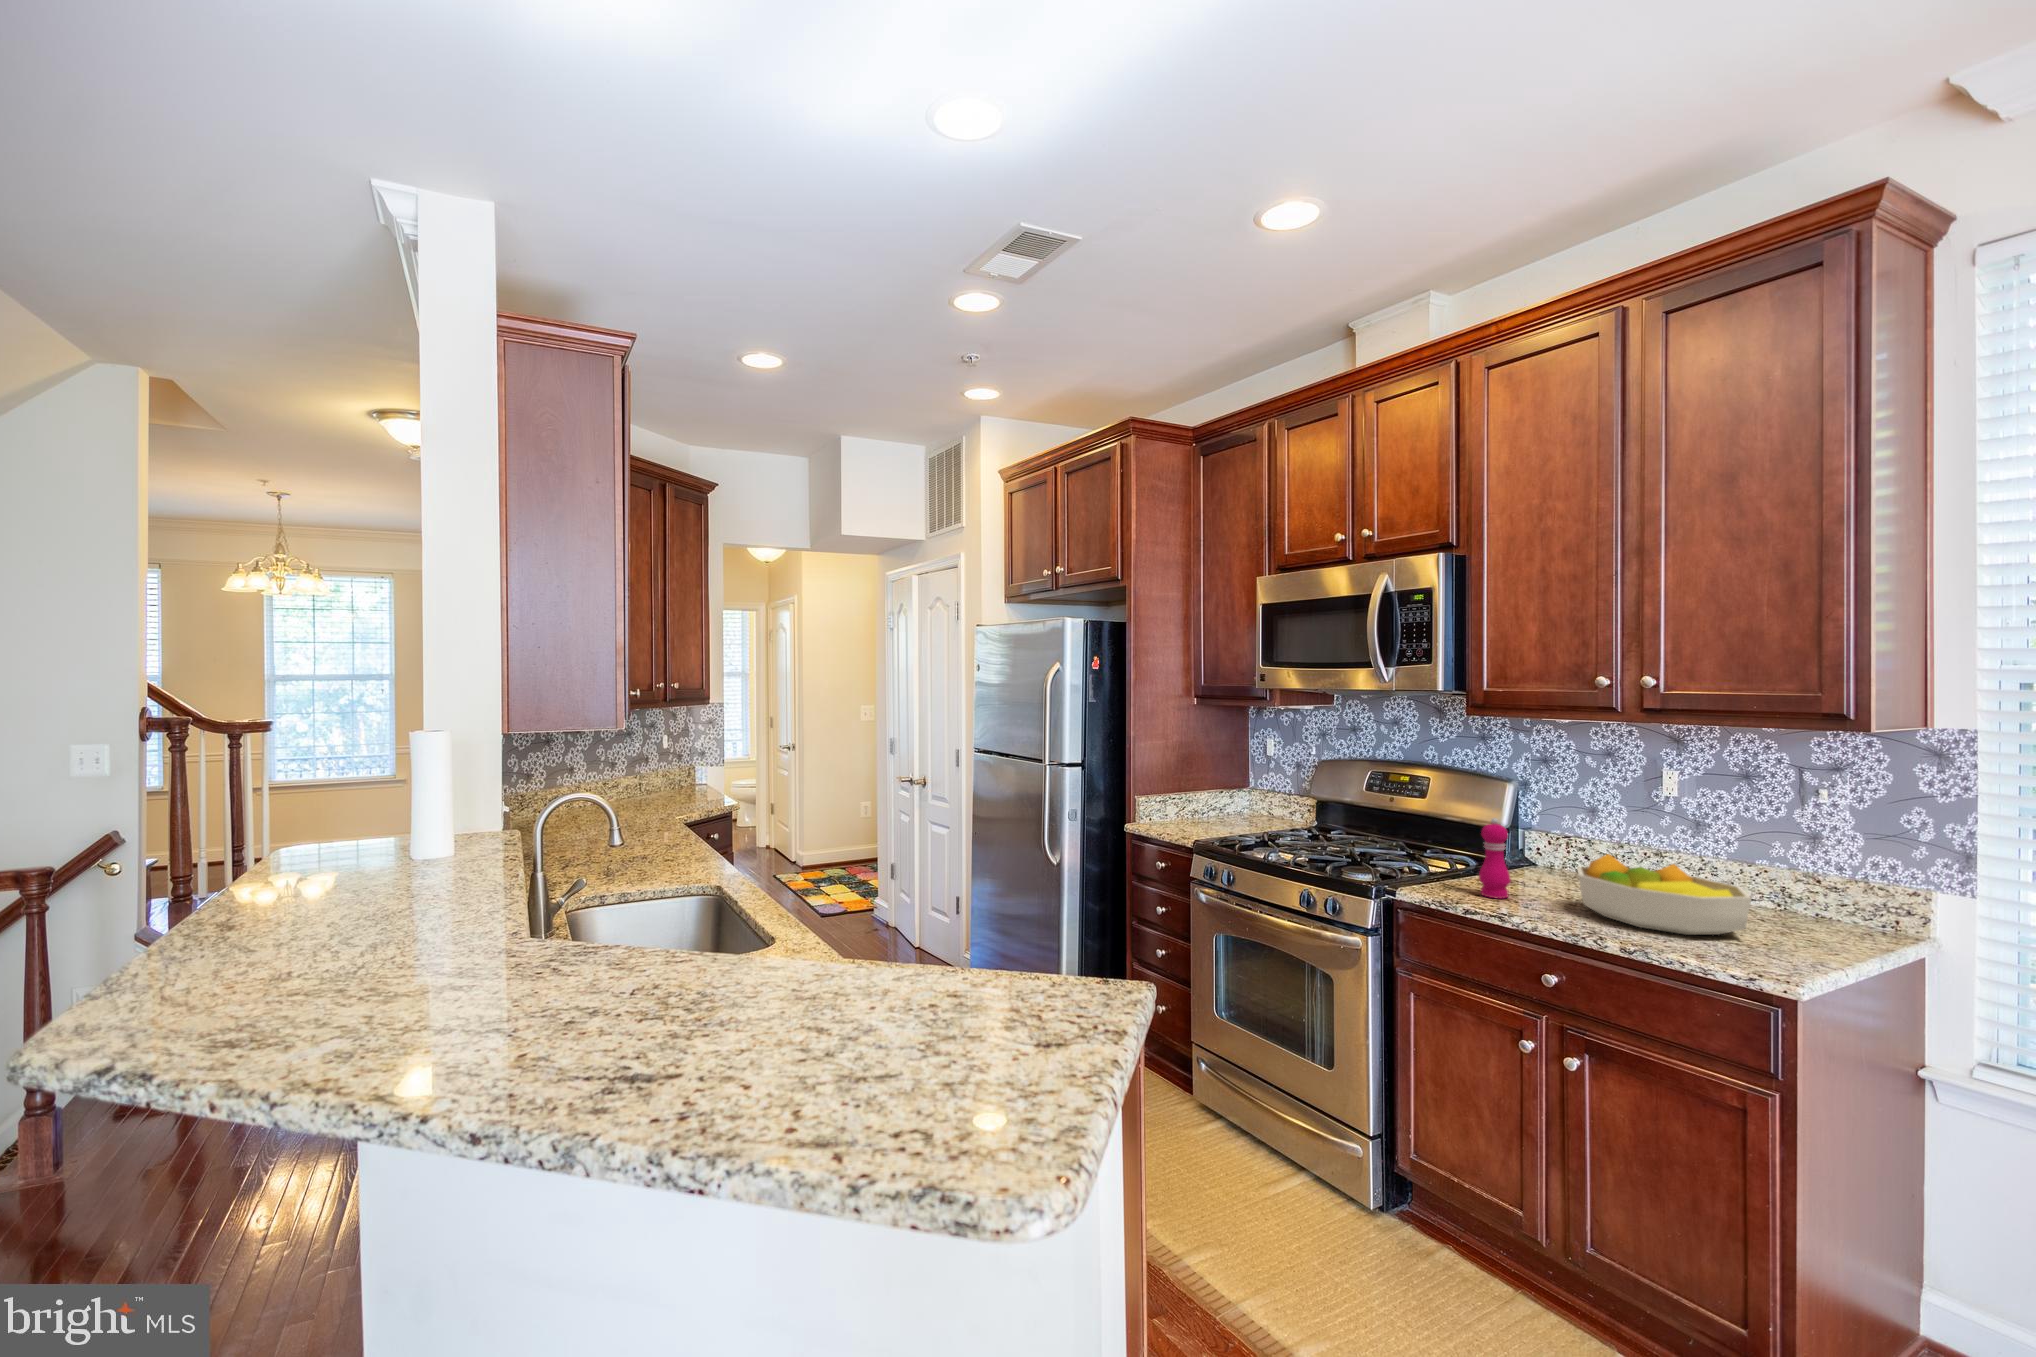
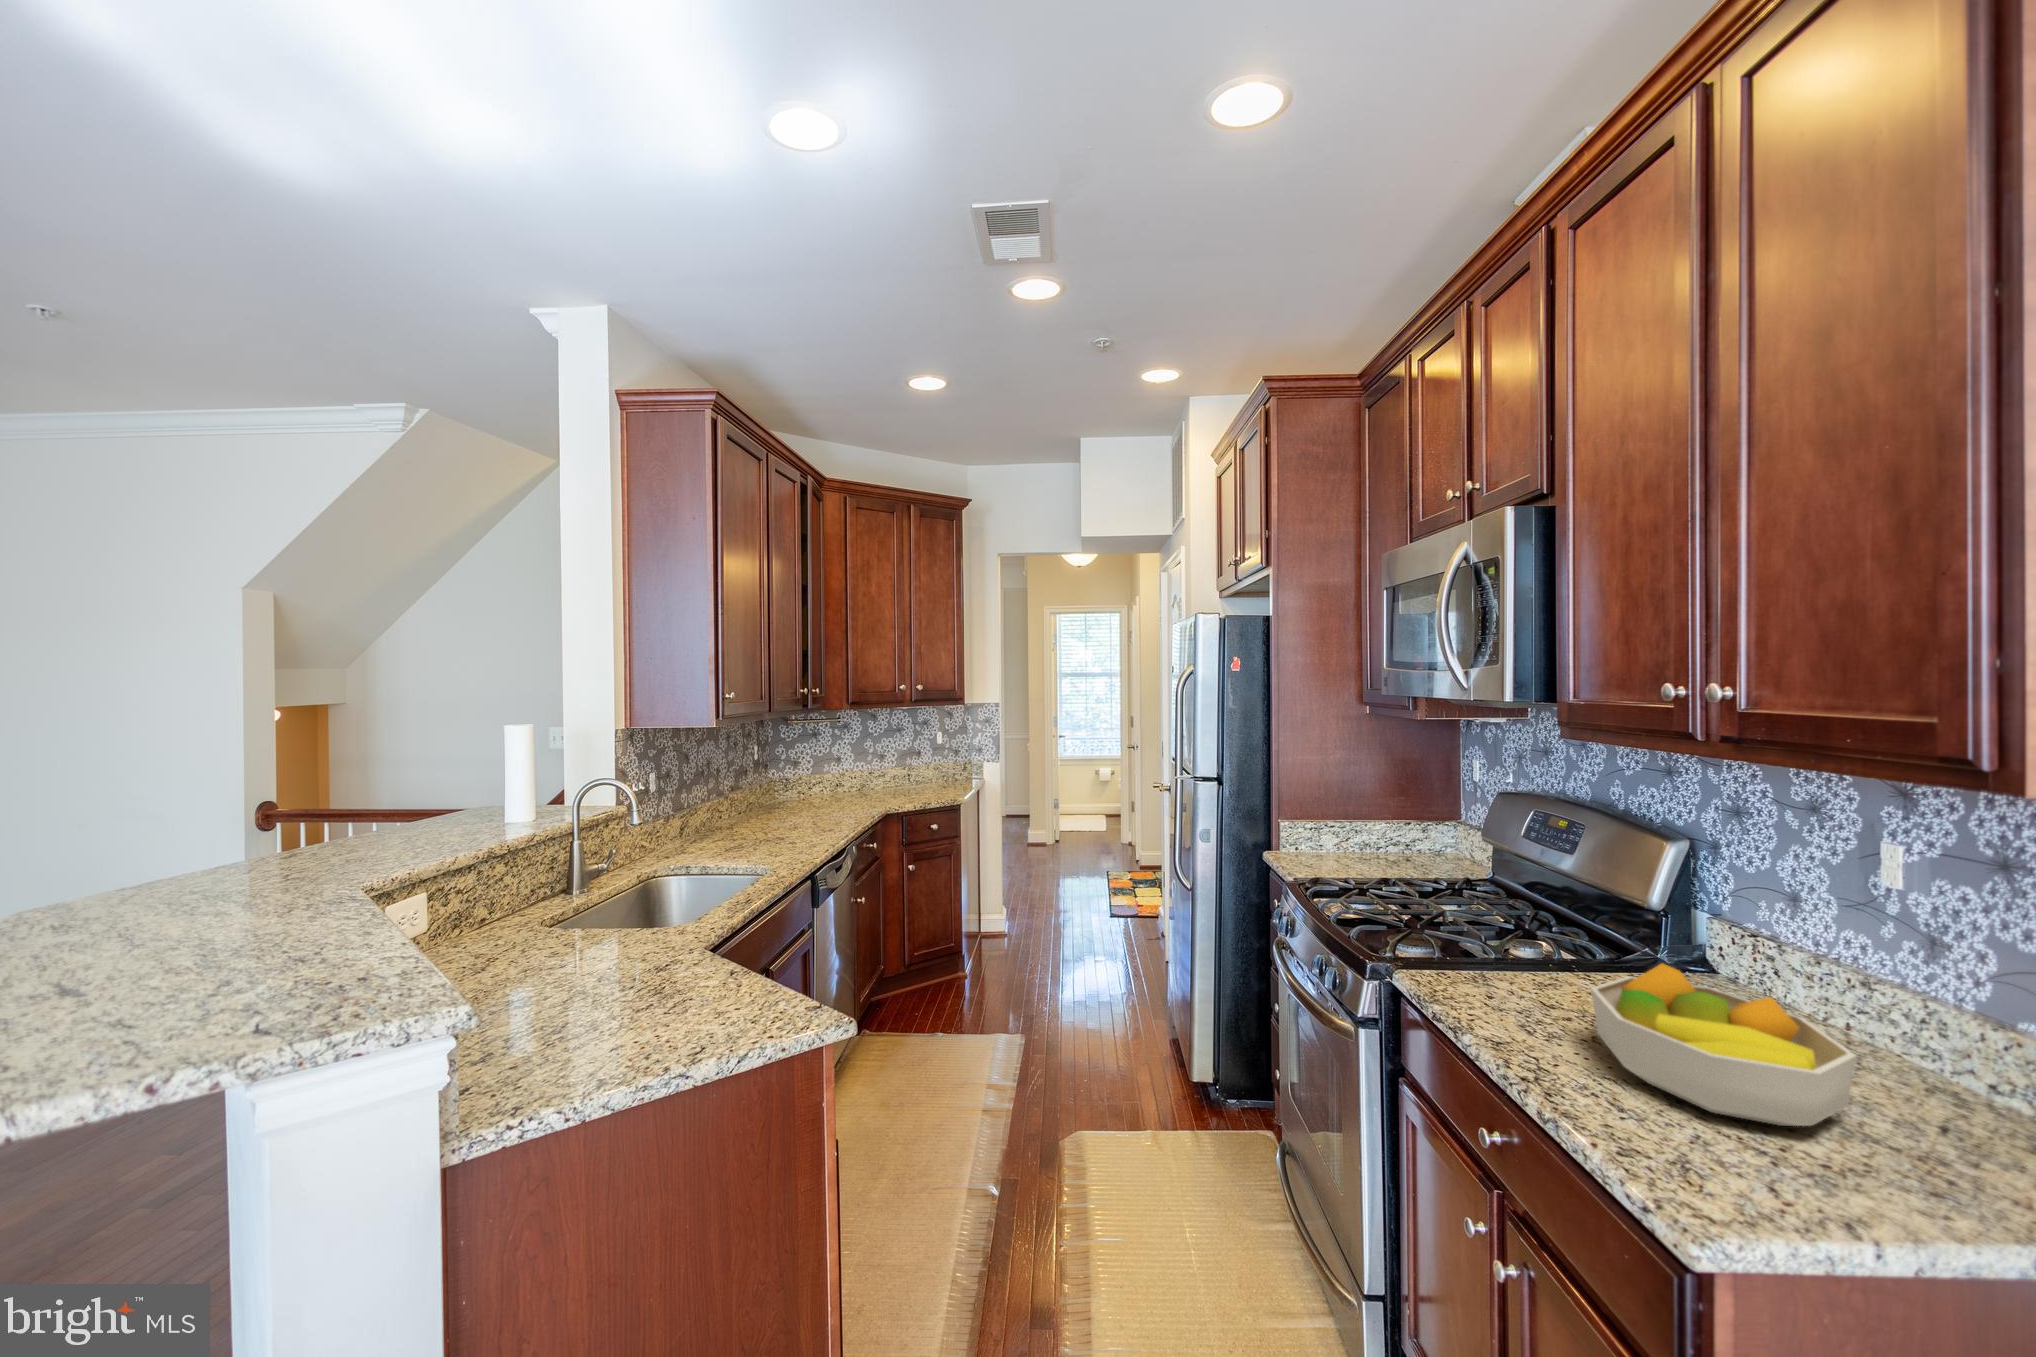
pepper mill: present [1479,818,1511,898] -> none [1498,887,1544,1005]

